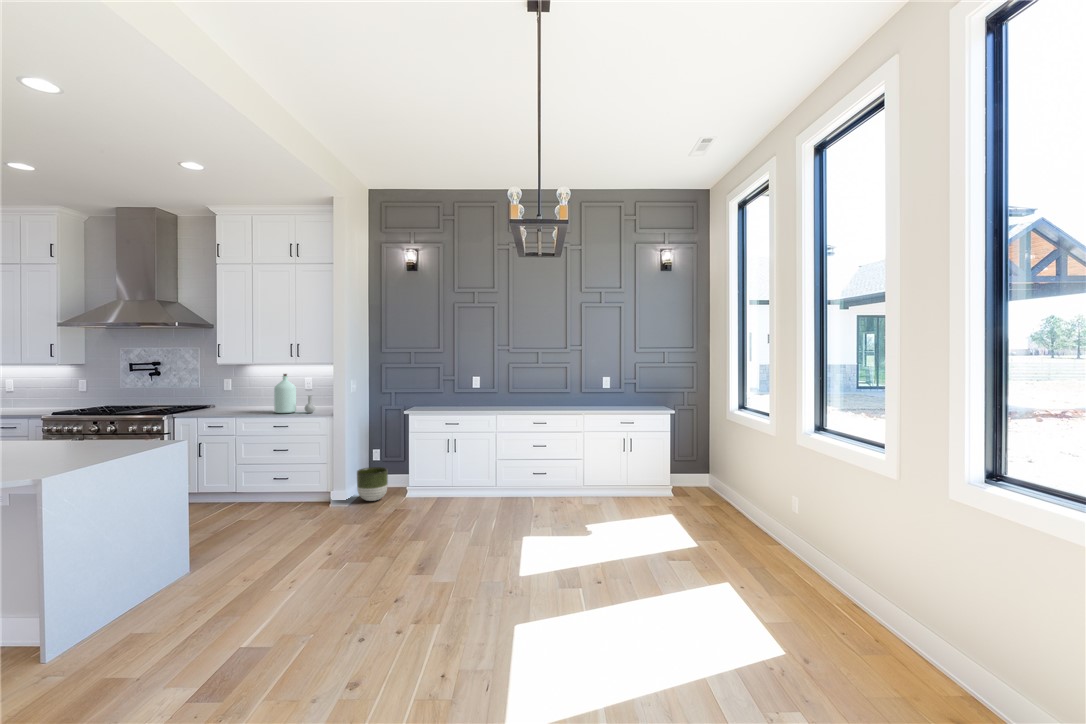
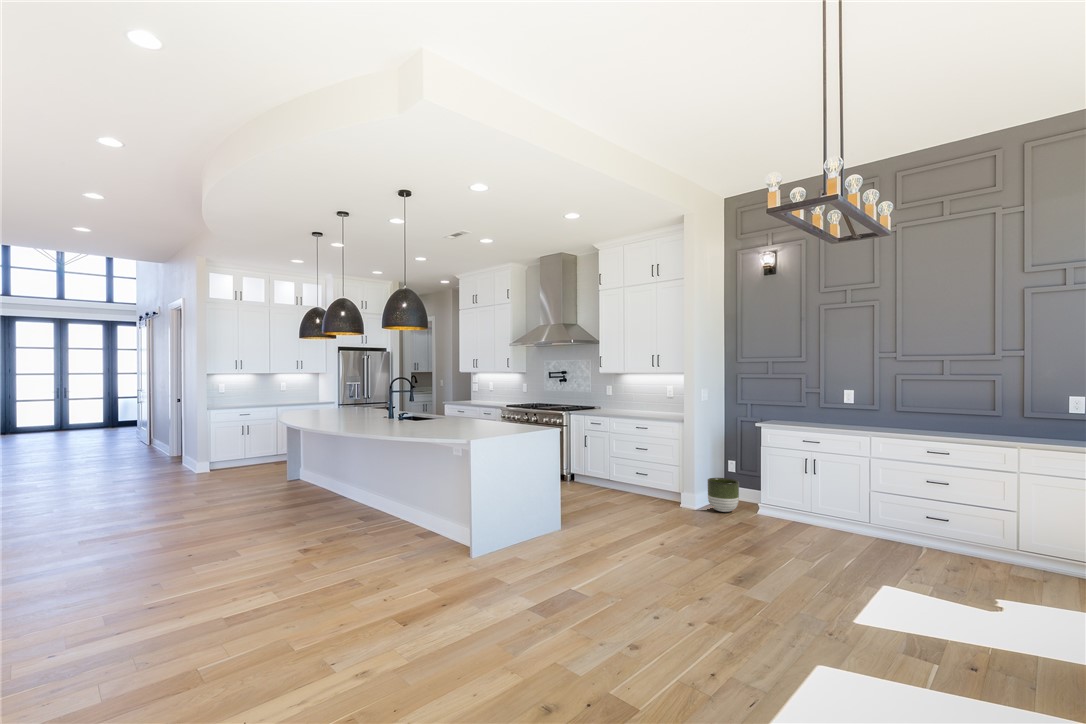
bottle: present [274,374,315,413] -> none [638,381,672,418]

